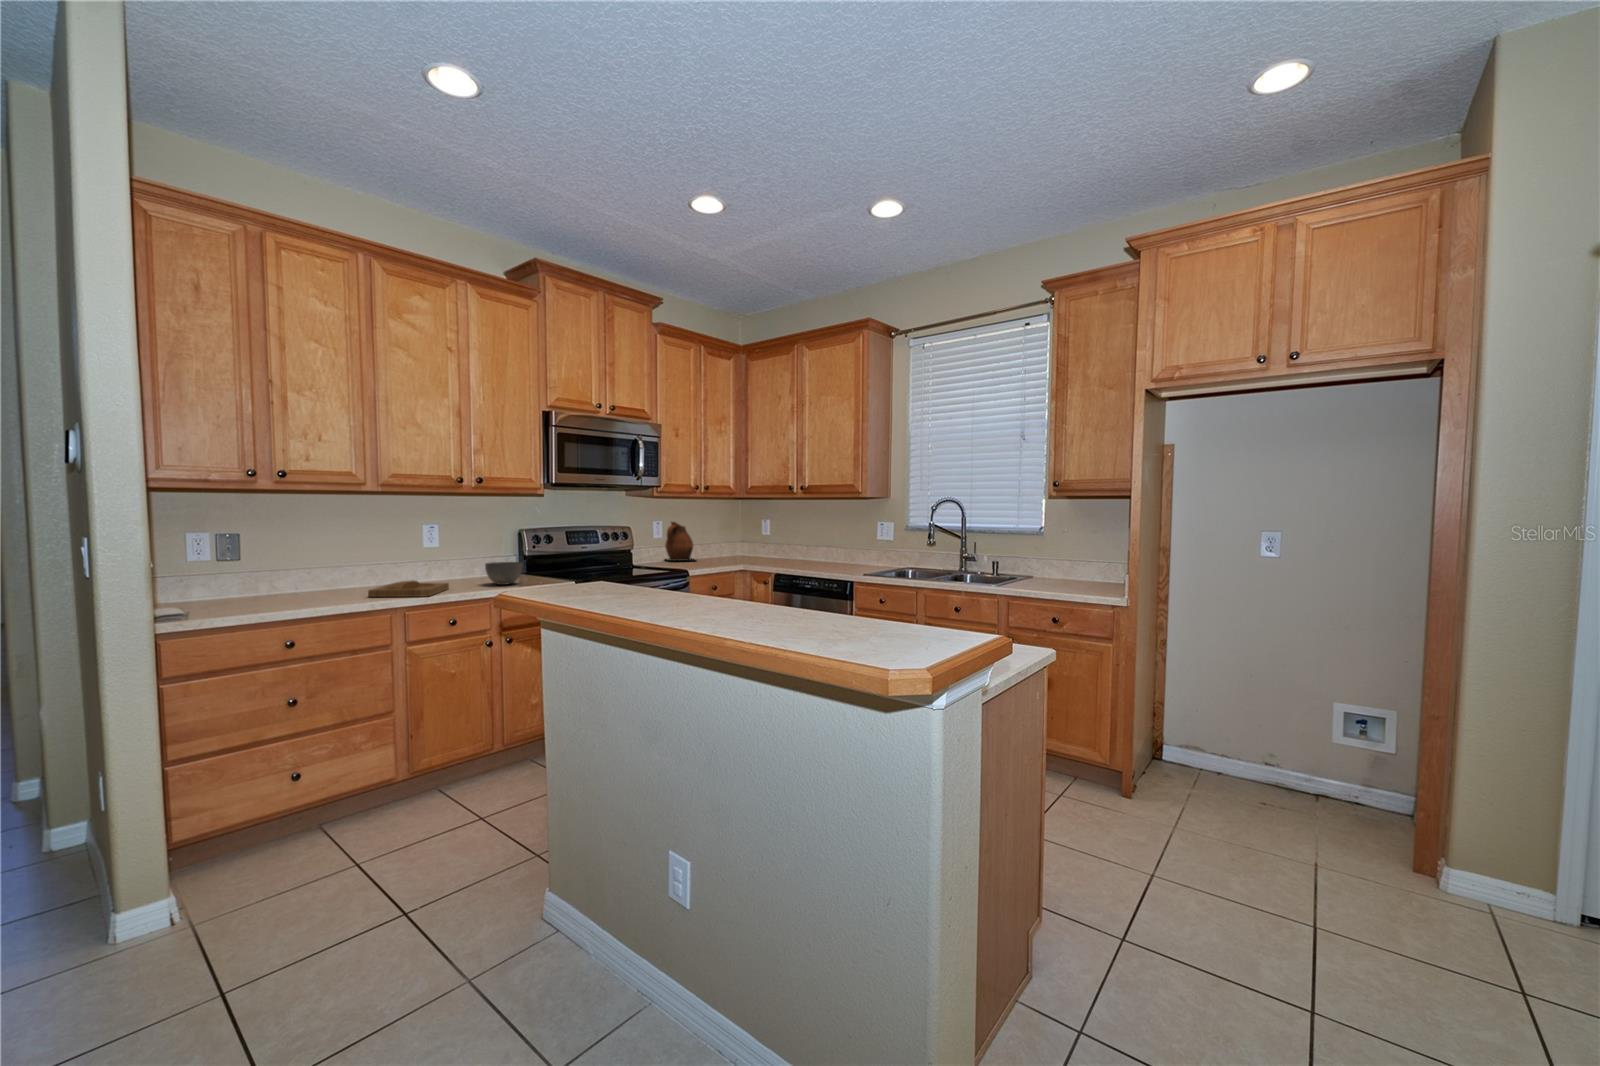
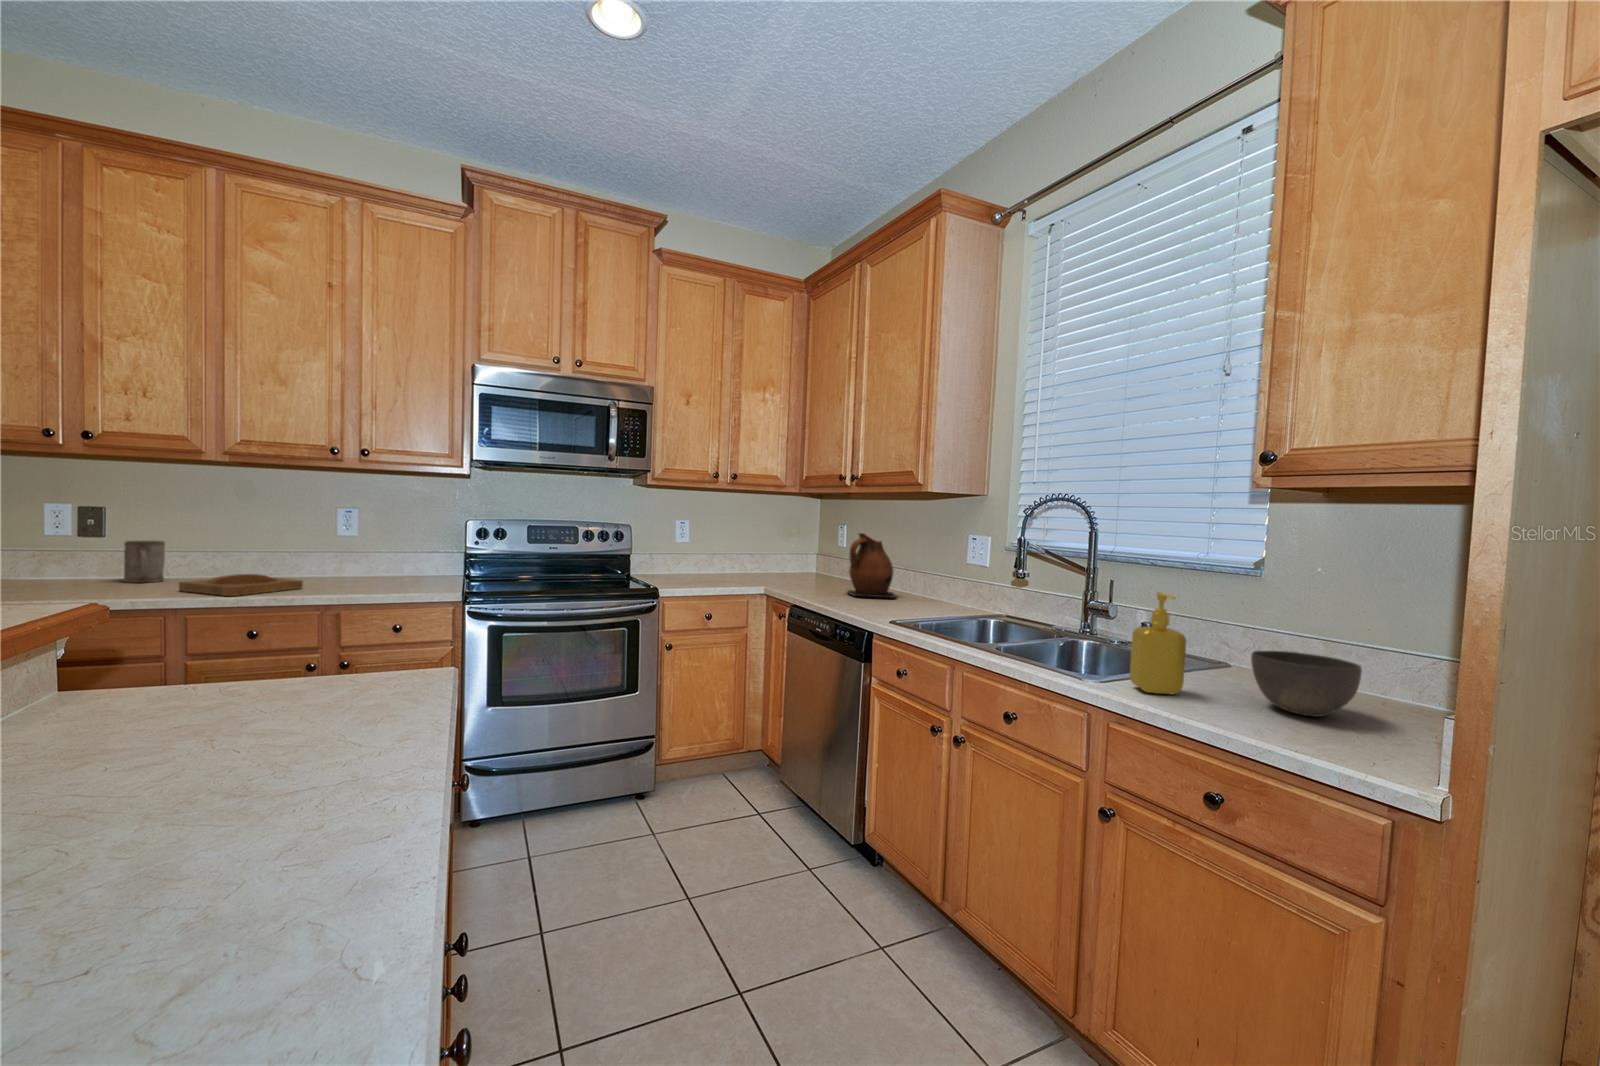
ceramic pitcher: present [665,522,695,561] -> present [847,533,896,598]
soap dispenser: none [1014,545,1036,588] -> present [1130,592,1186,695]
mug: none [274,560,307,597] -> present [124,541,165,582]
bowl: present [485,562,523,585] -> present [1251,651,1362,717]

